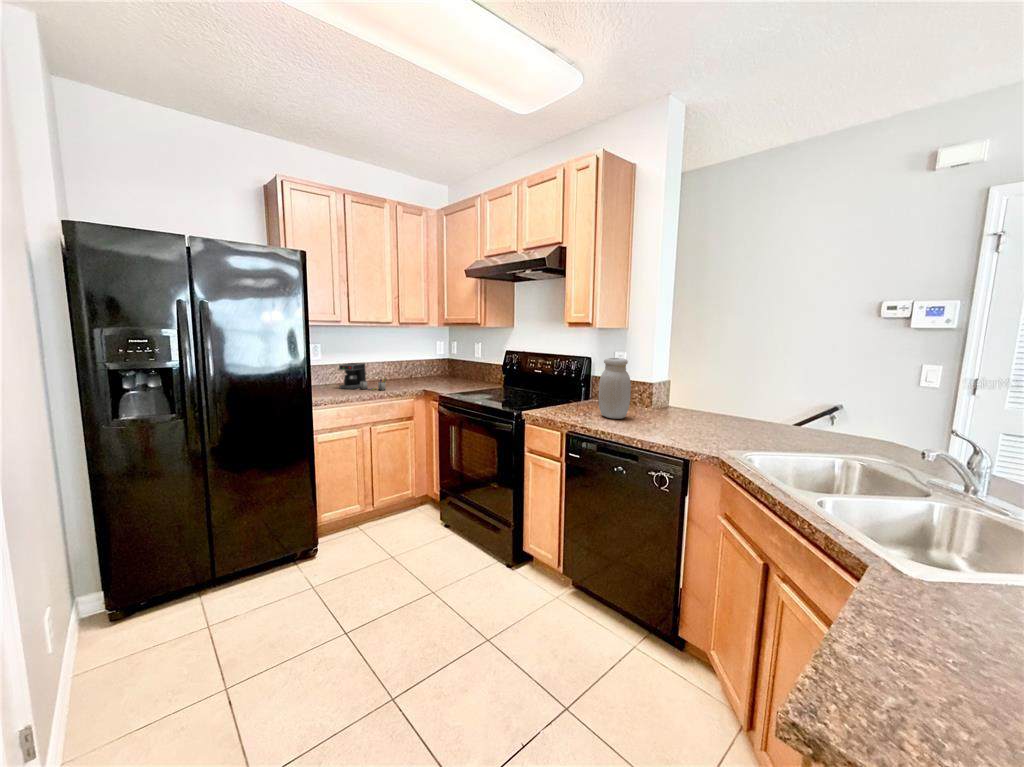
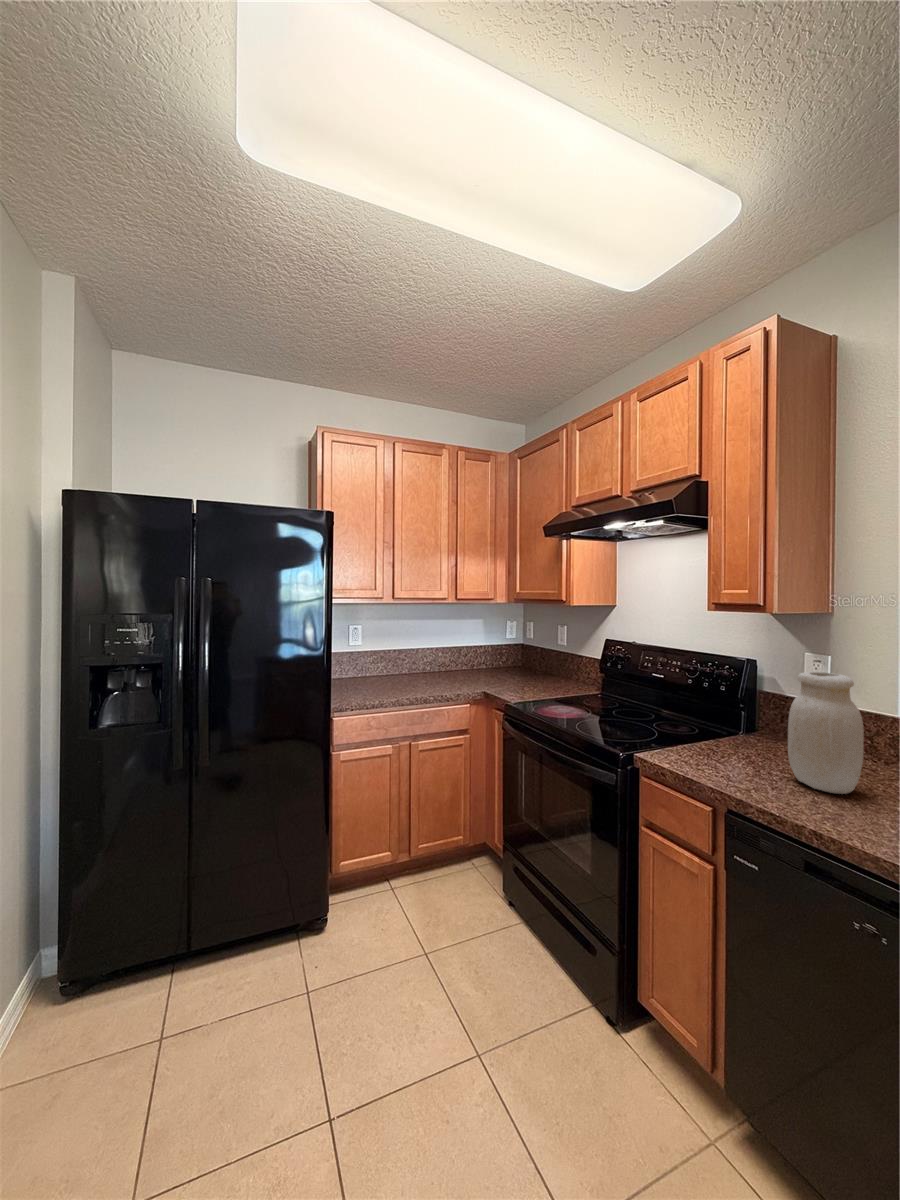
coffee maker: present [339,363,386,390] -> none [377,651,434,691]

